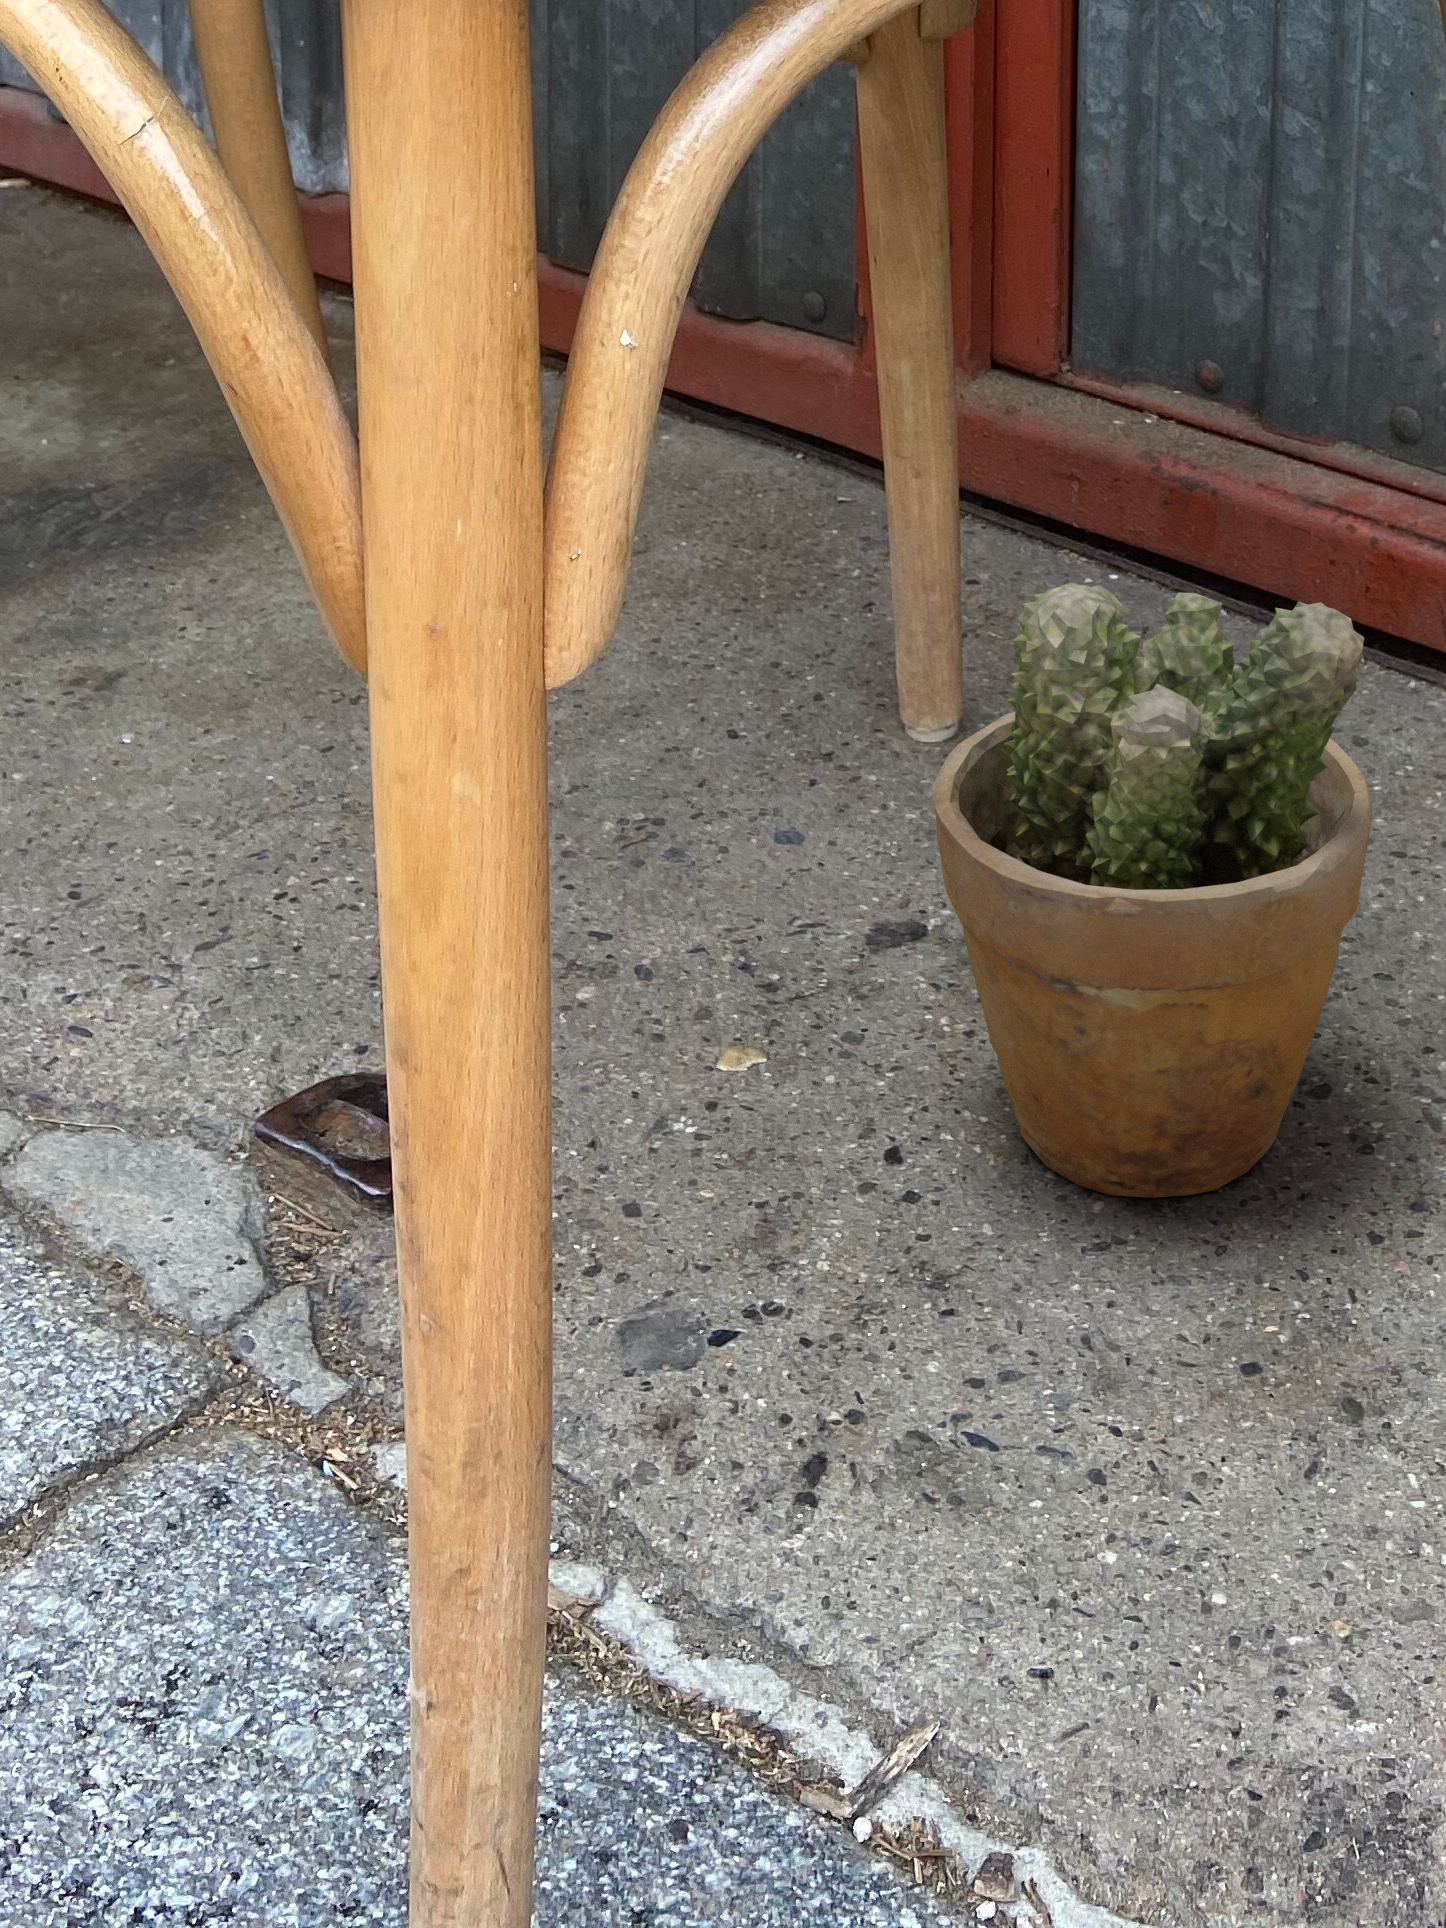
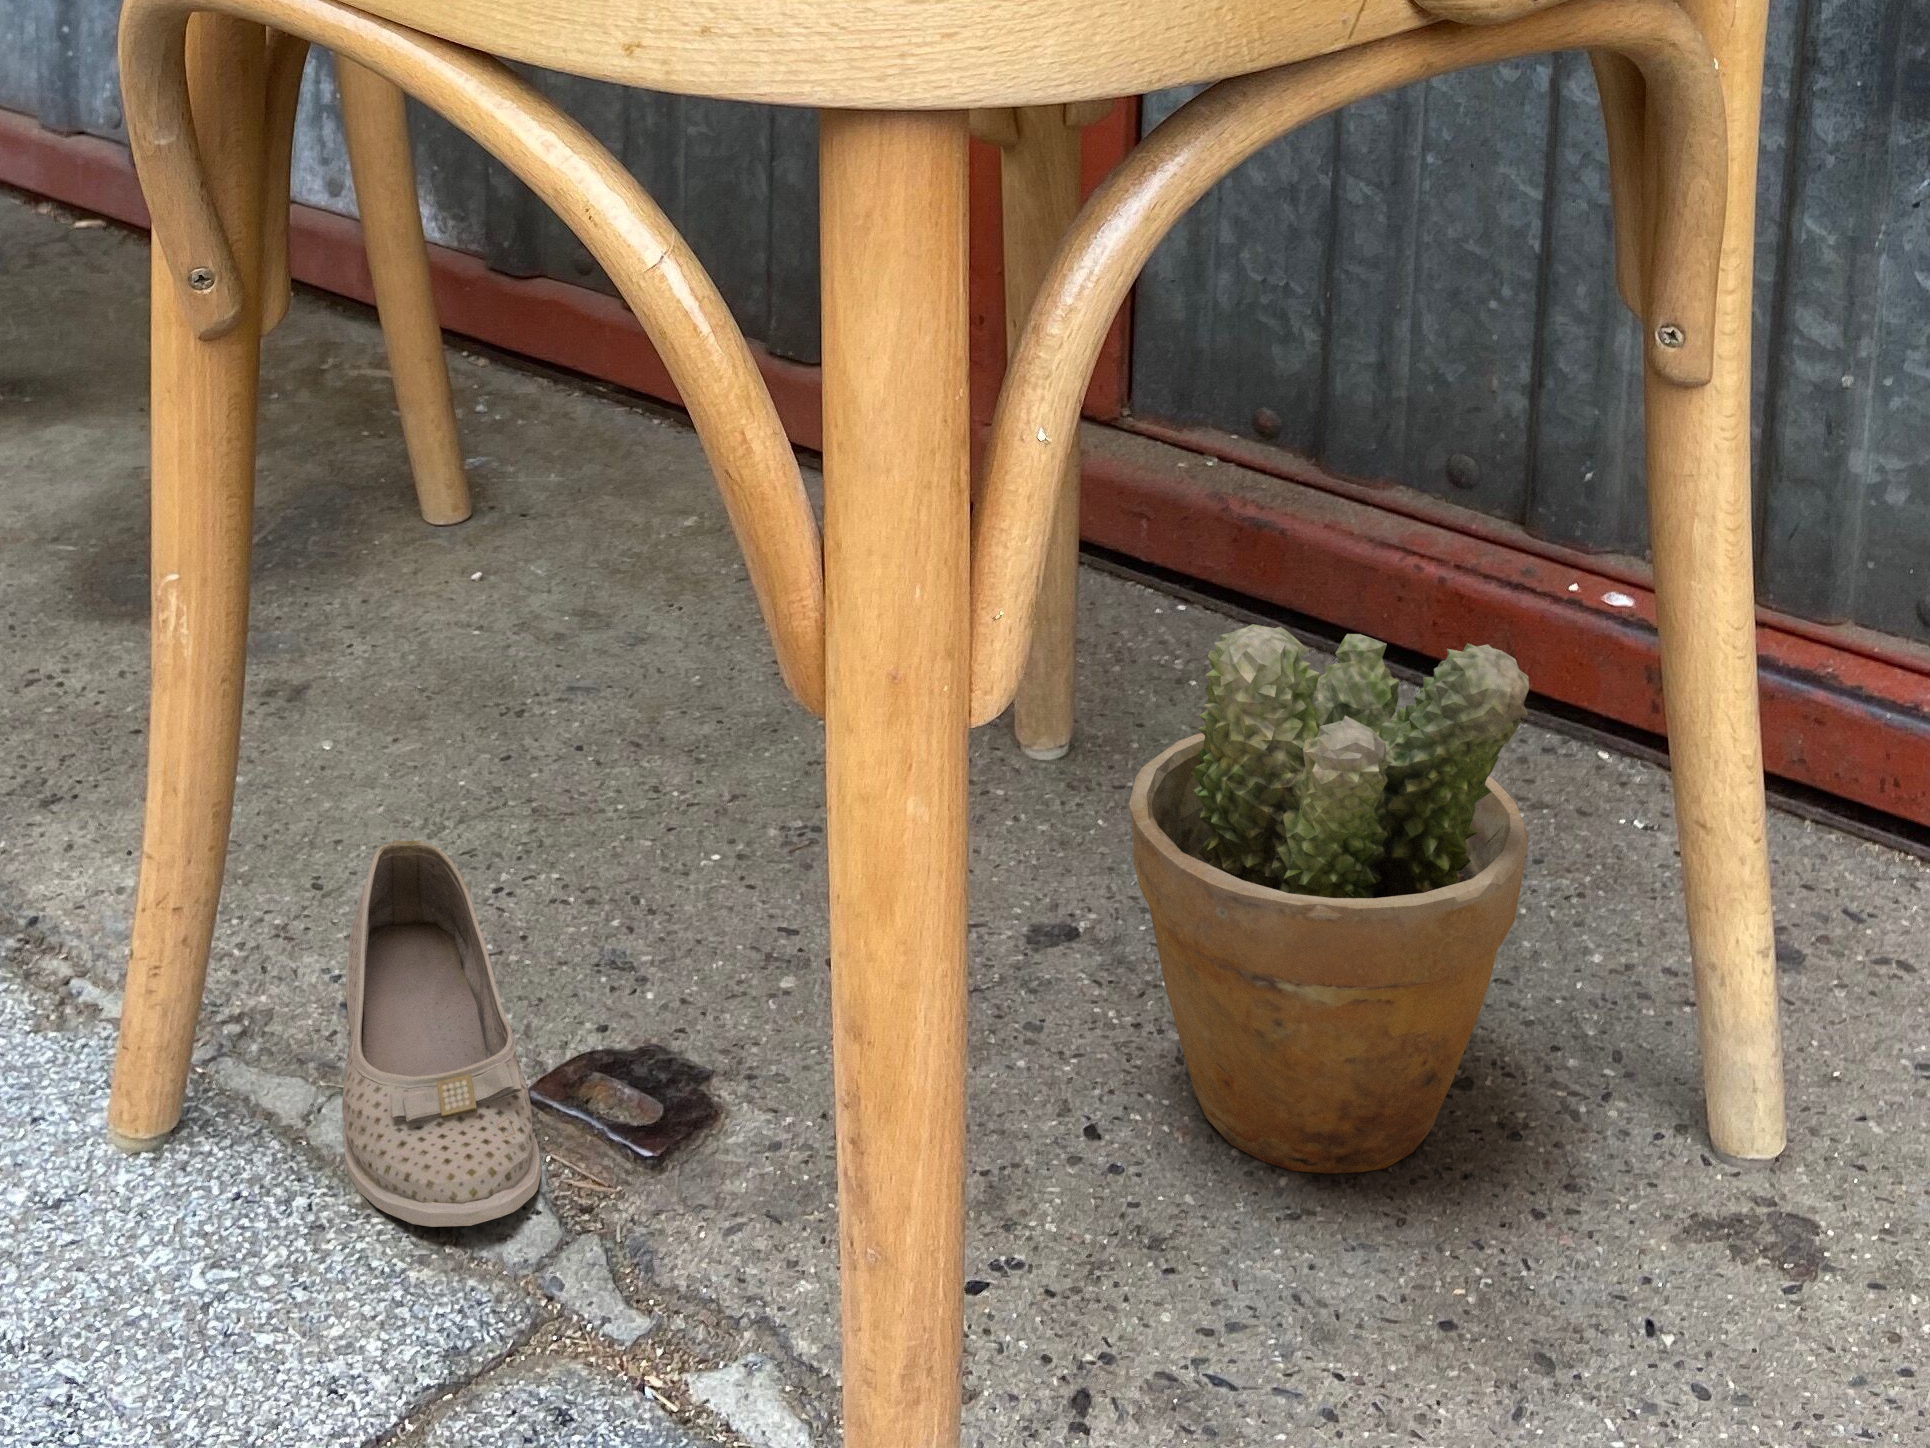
shoe: none [31,835,257,1279] -> present [342,840,541,1227]

